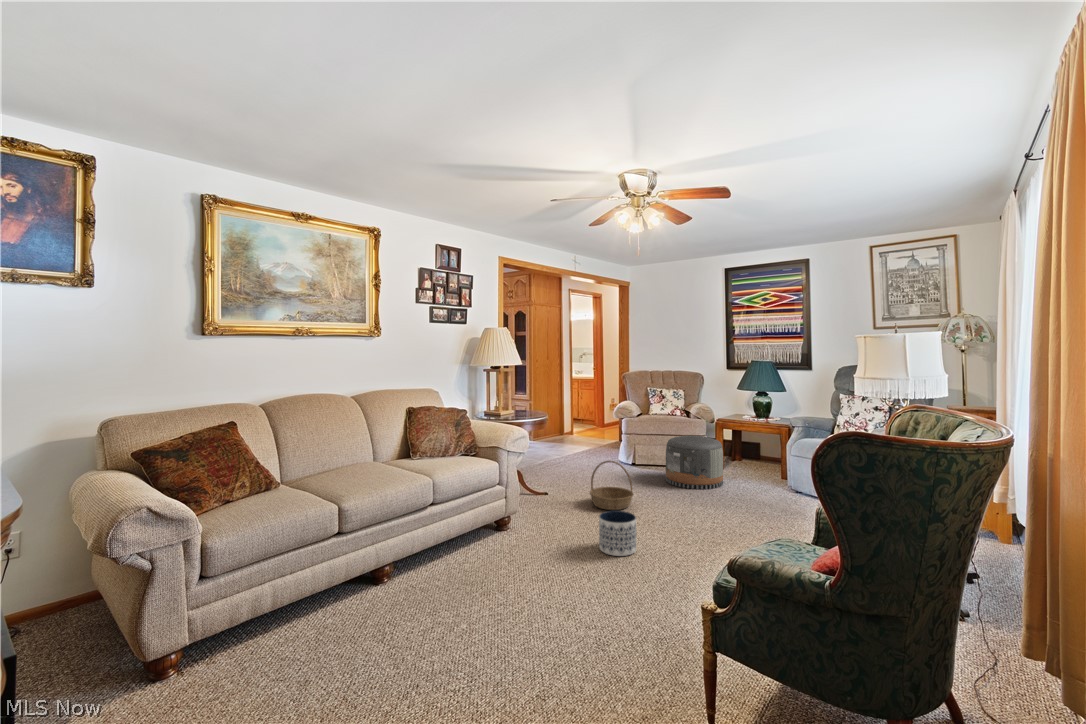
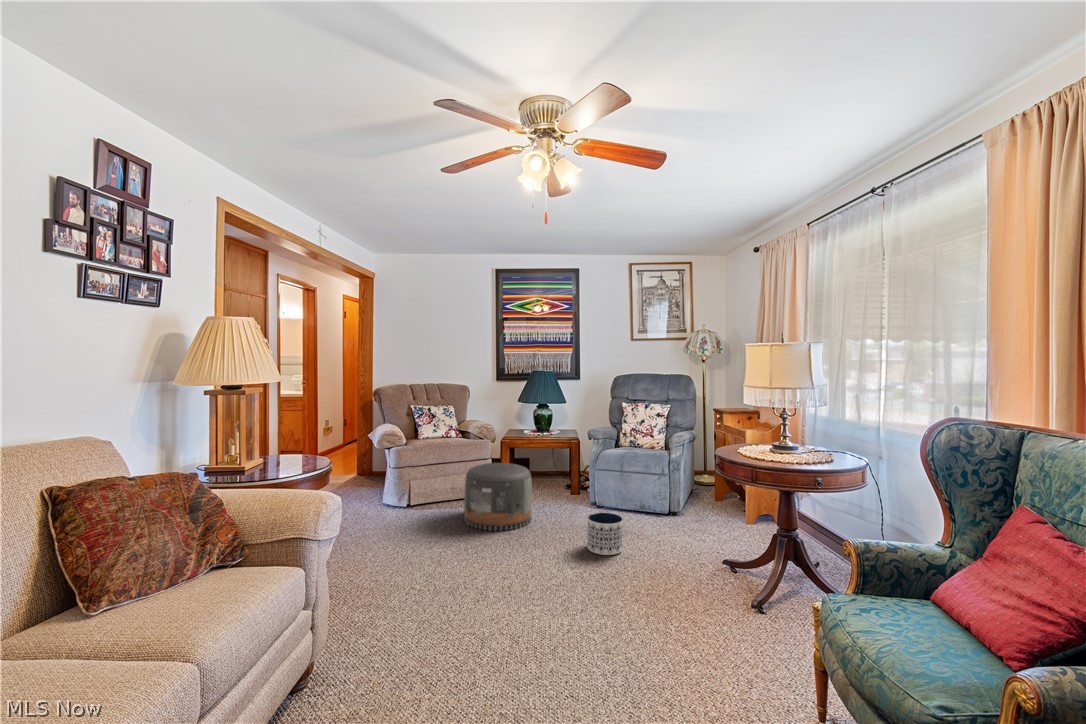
basket: present [590,460,633,510] -> none [403,517,468,591]
planter: present [599,511,636,556] -> present [587,513,623,555]

